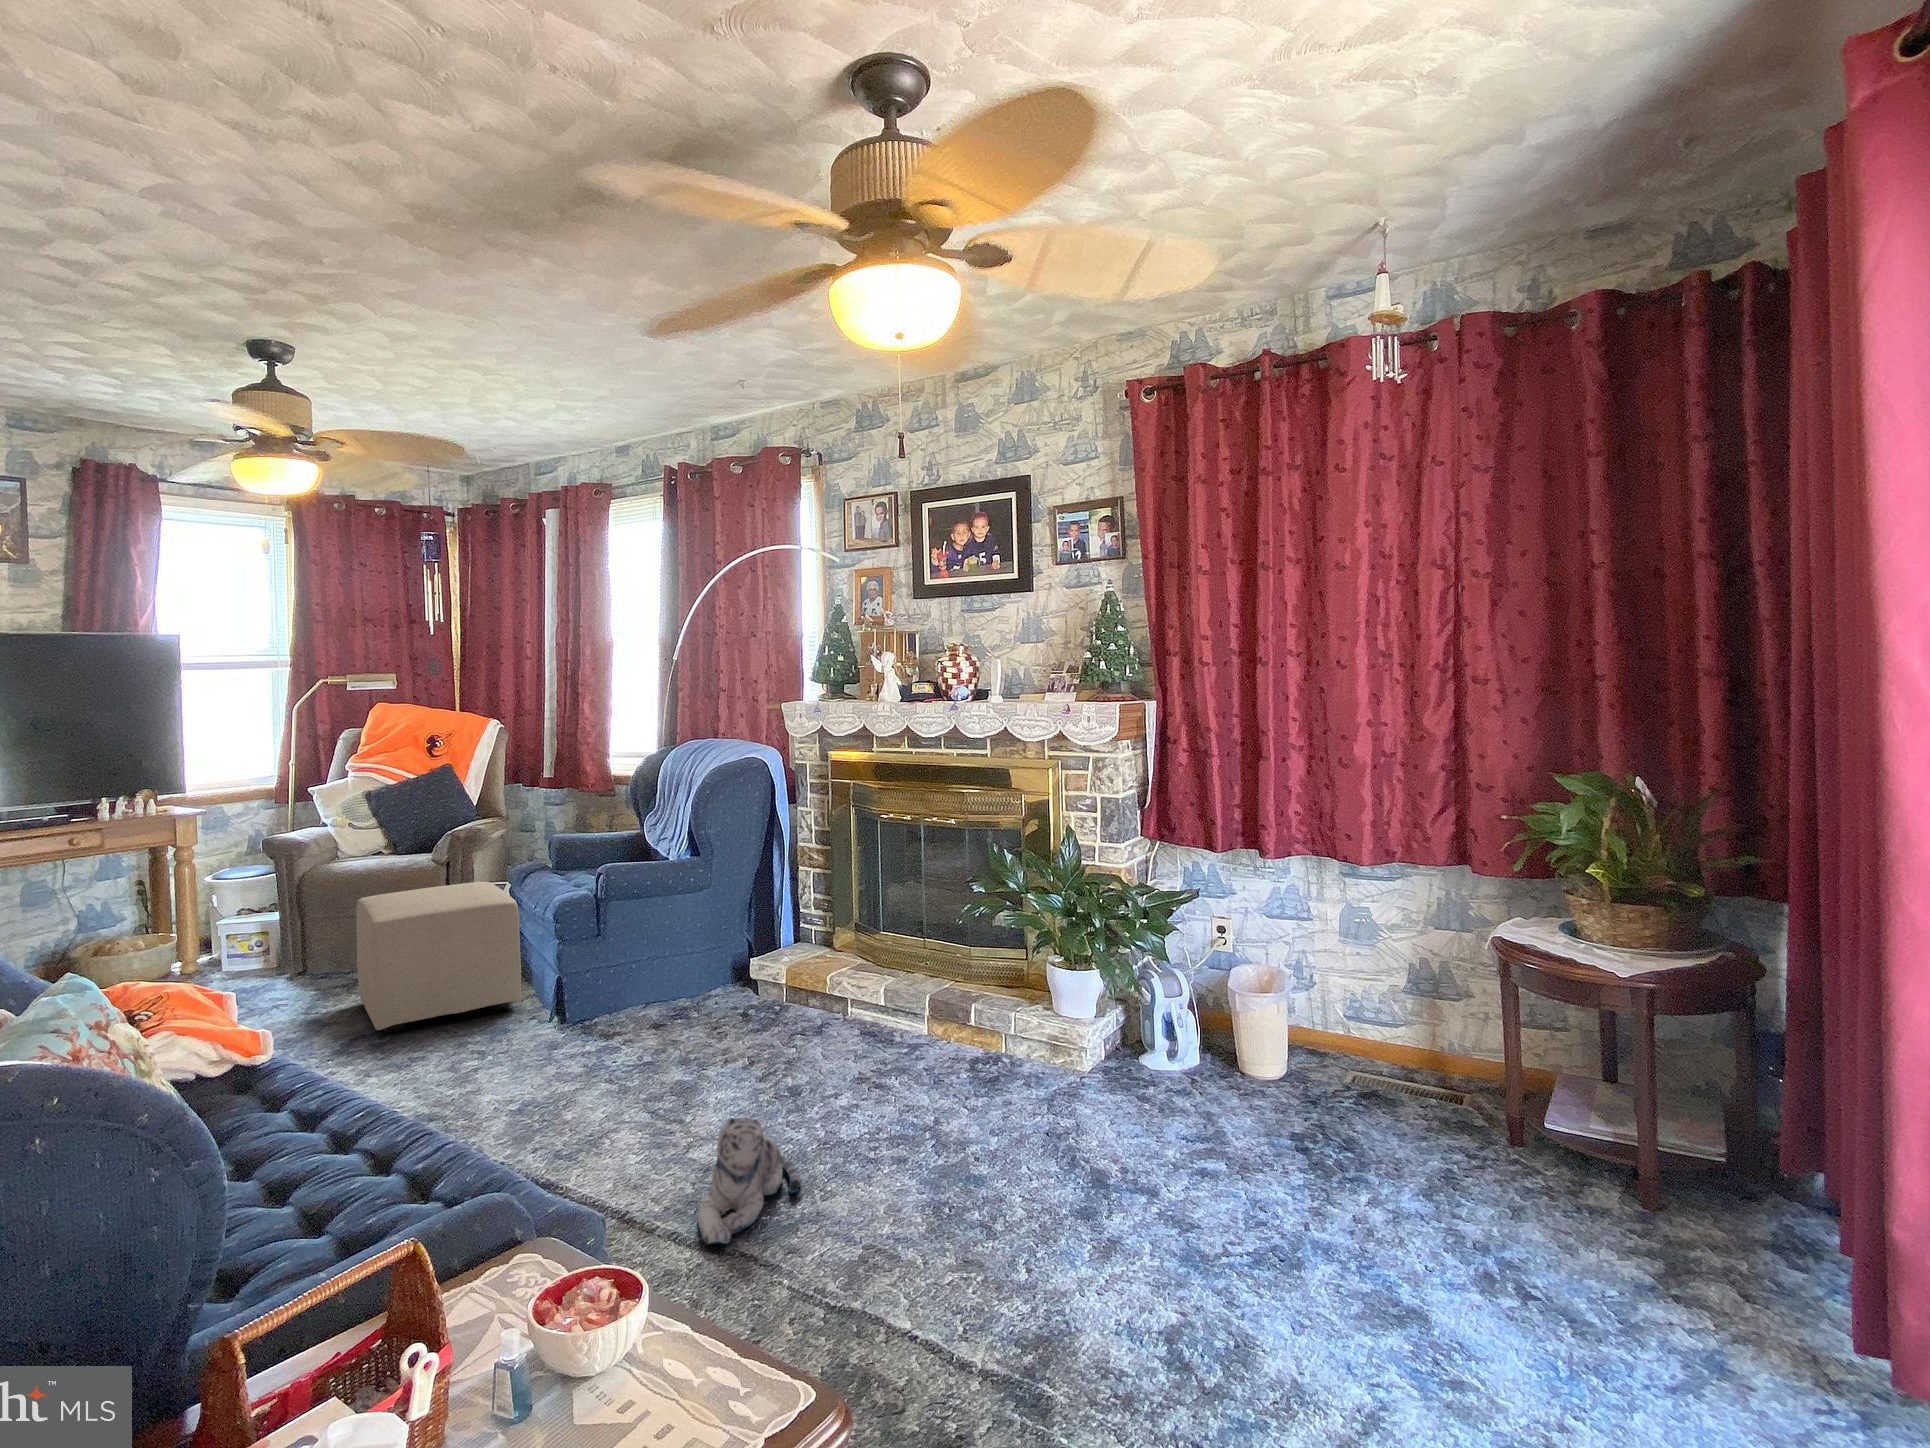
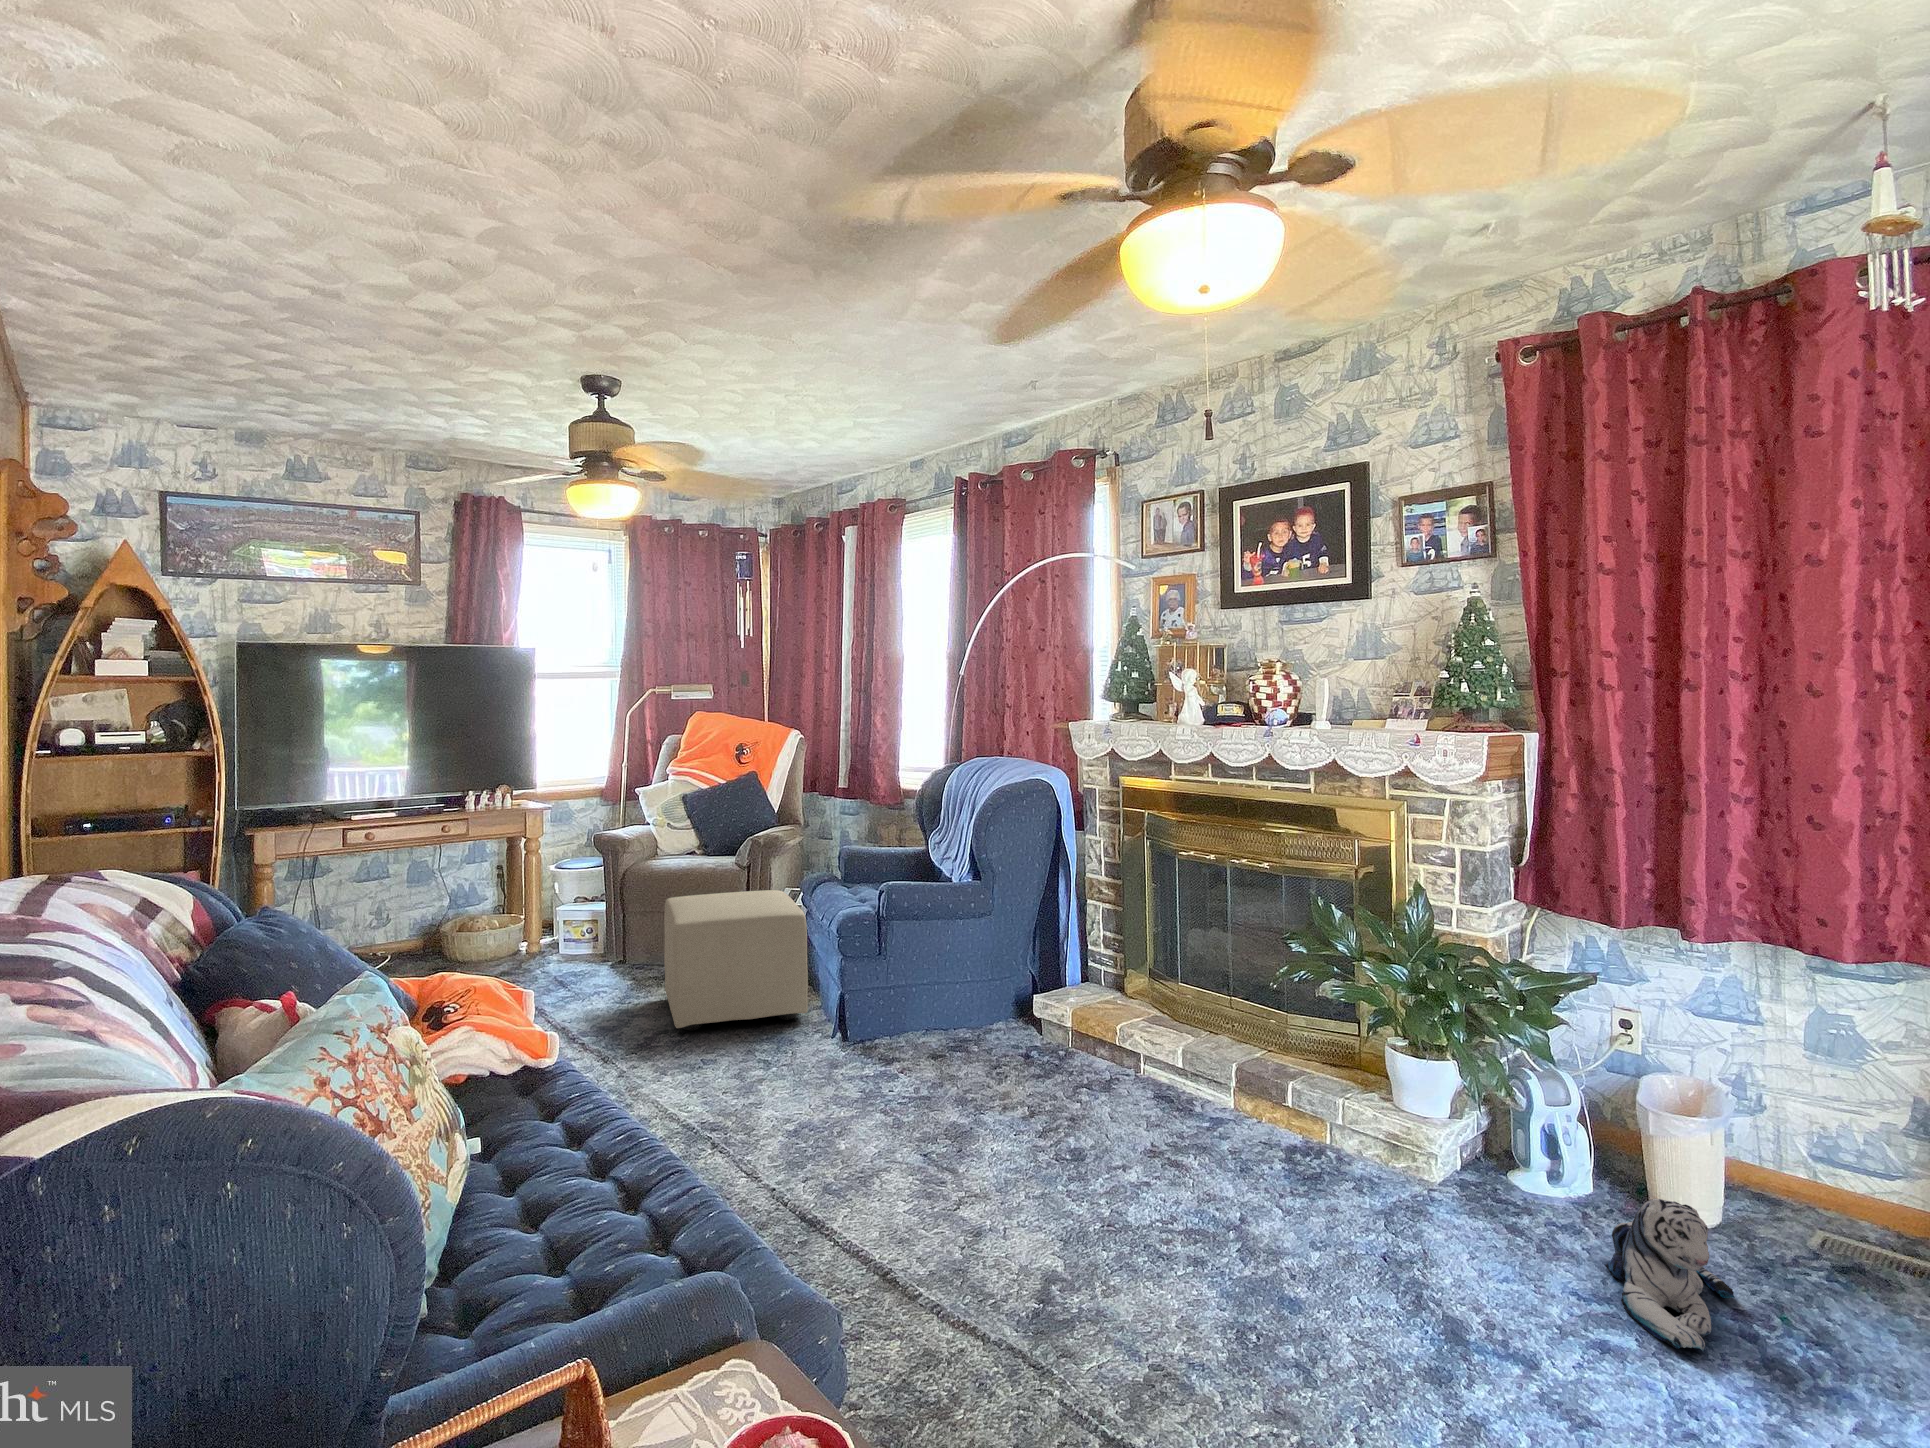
plush toy: present [698,1117,800,1245] -> present [1605,1198,1735,1351]

